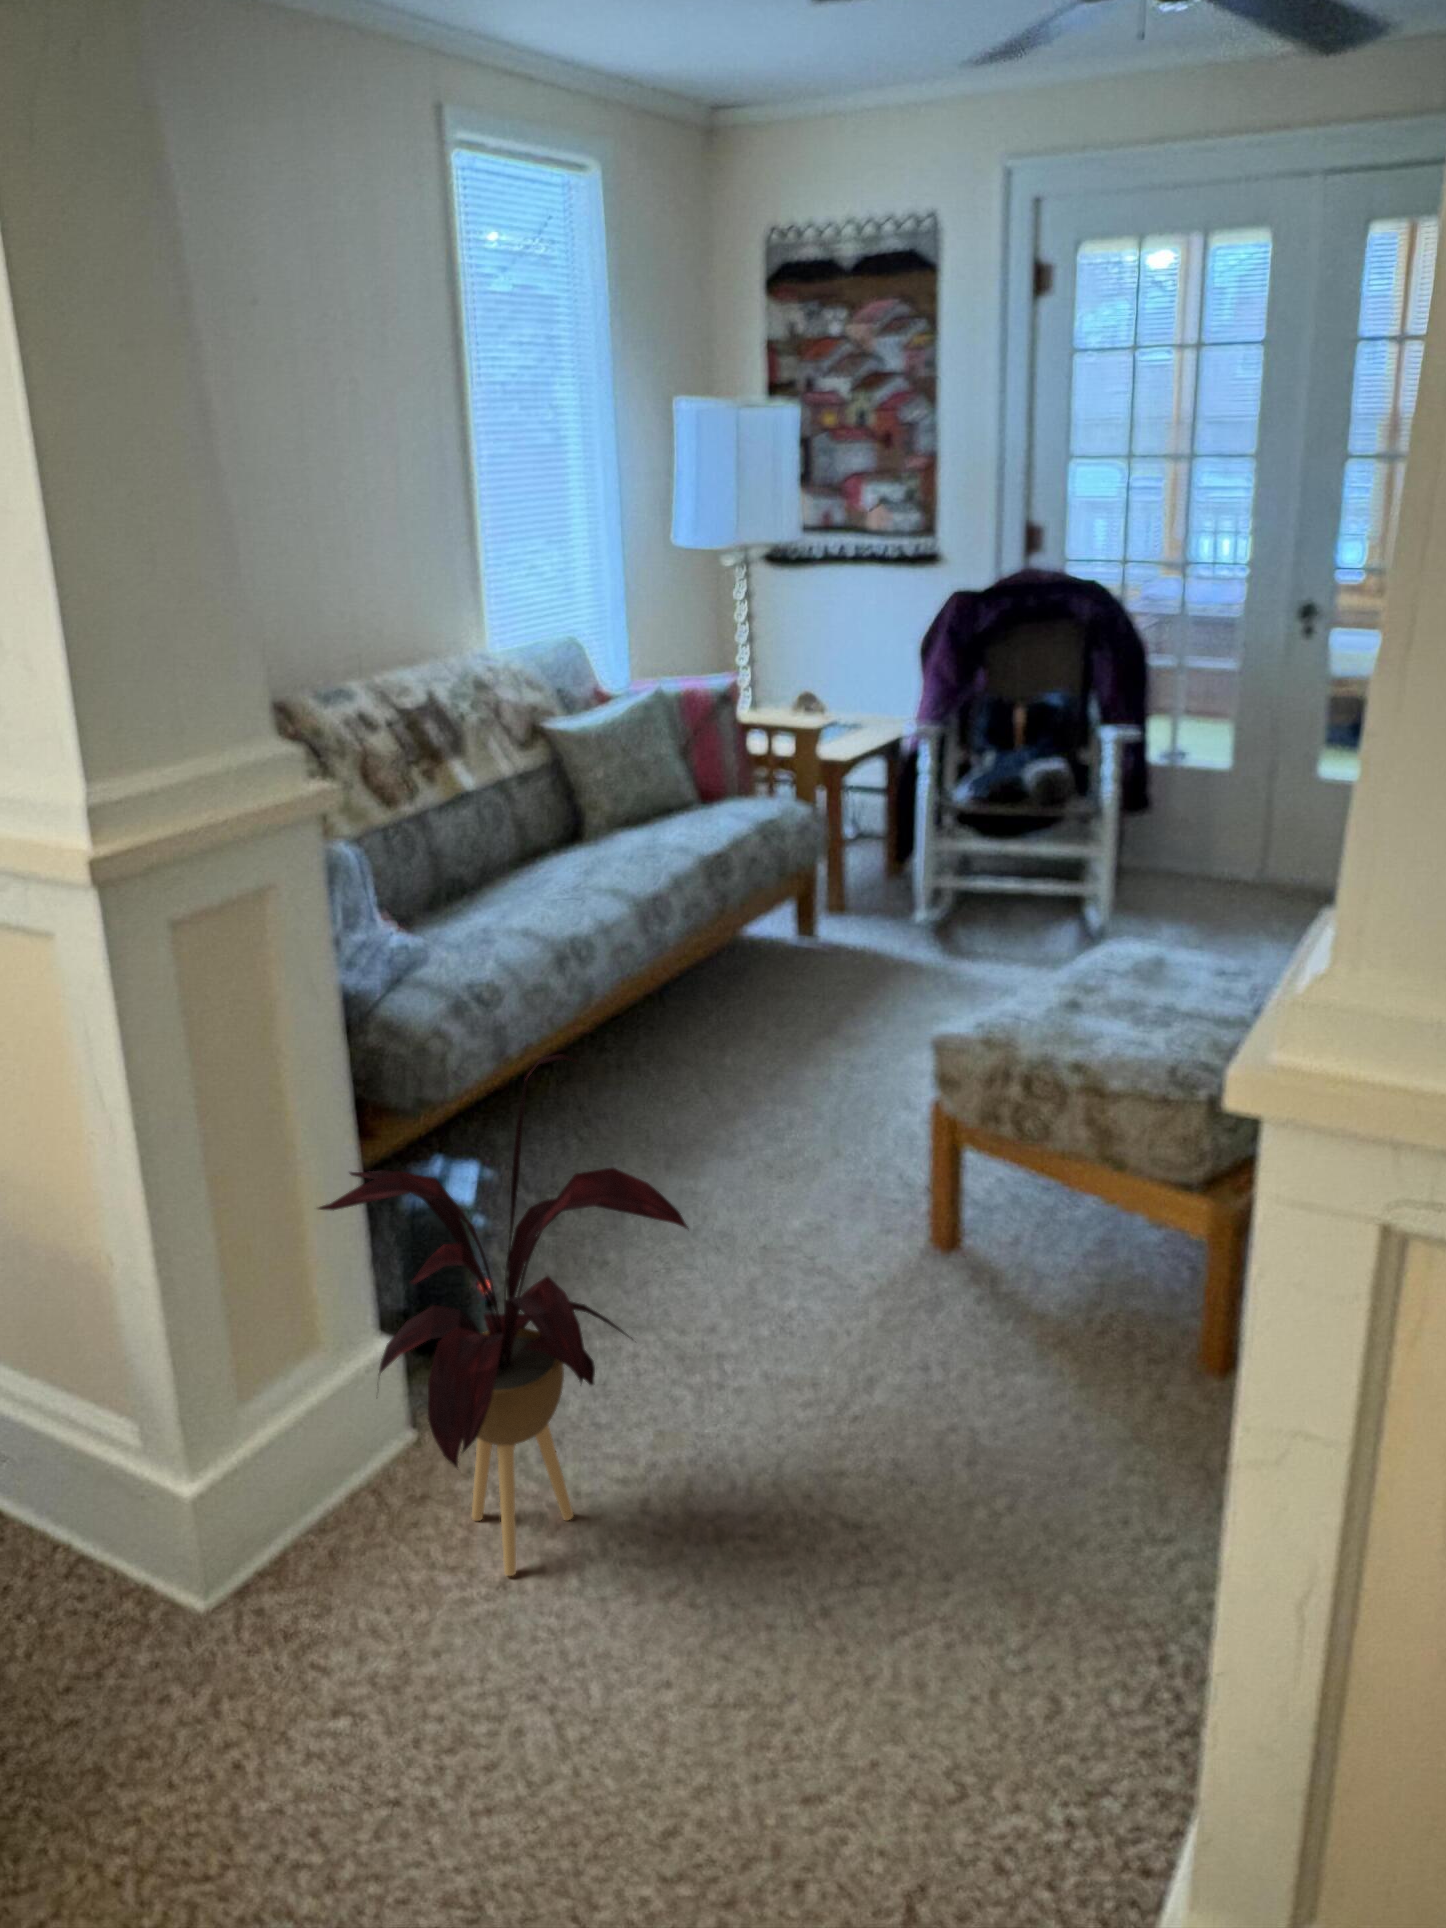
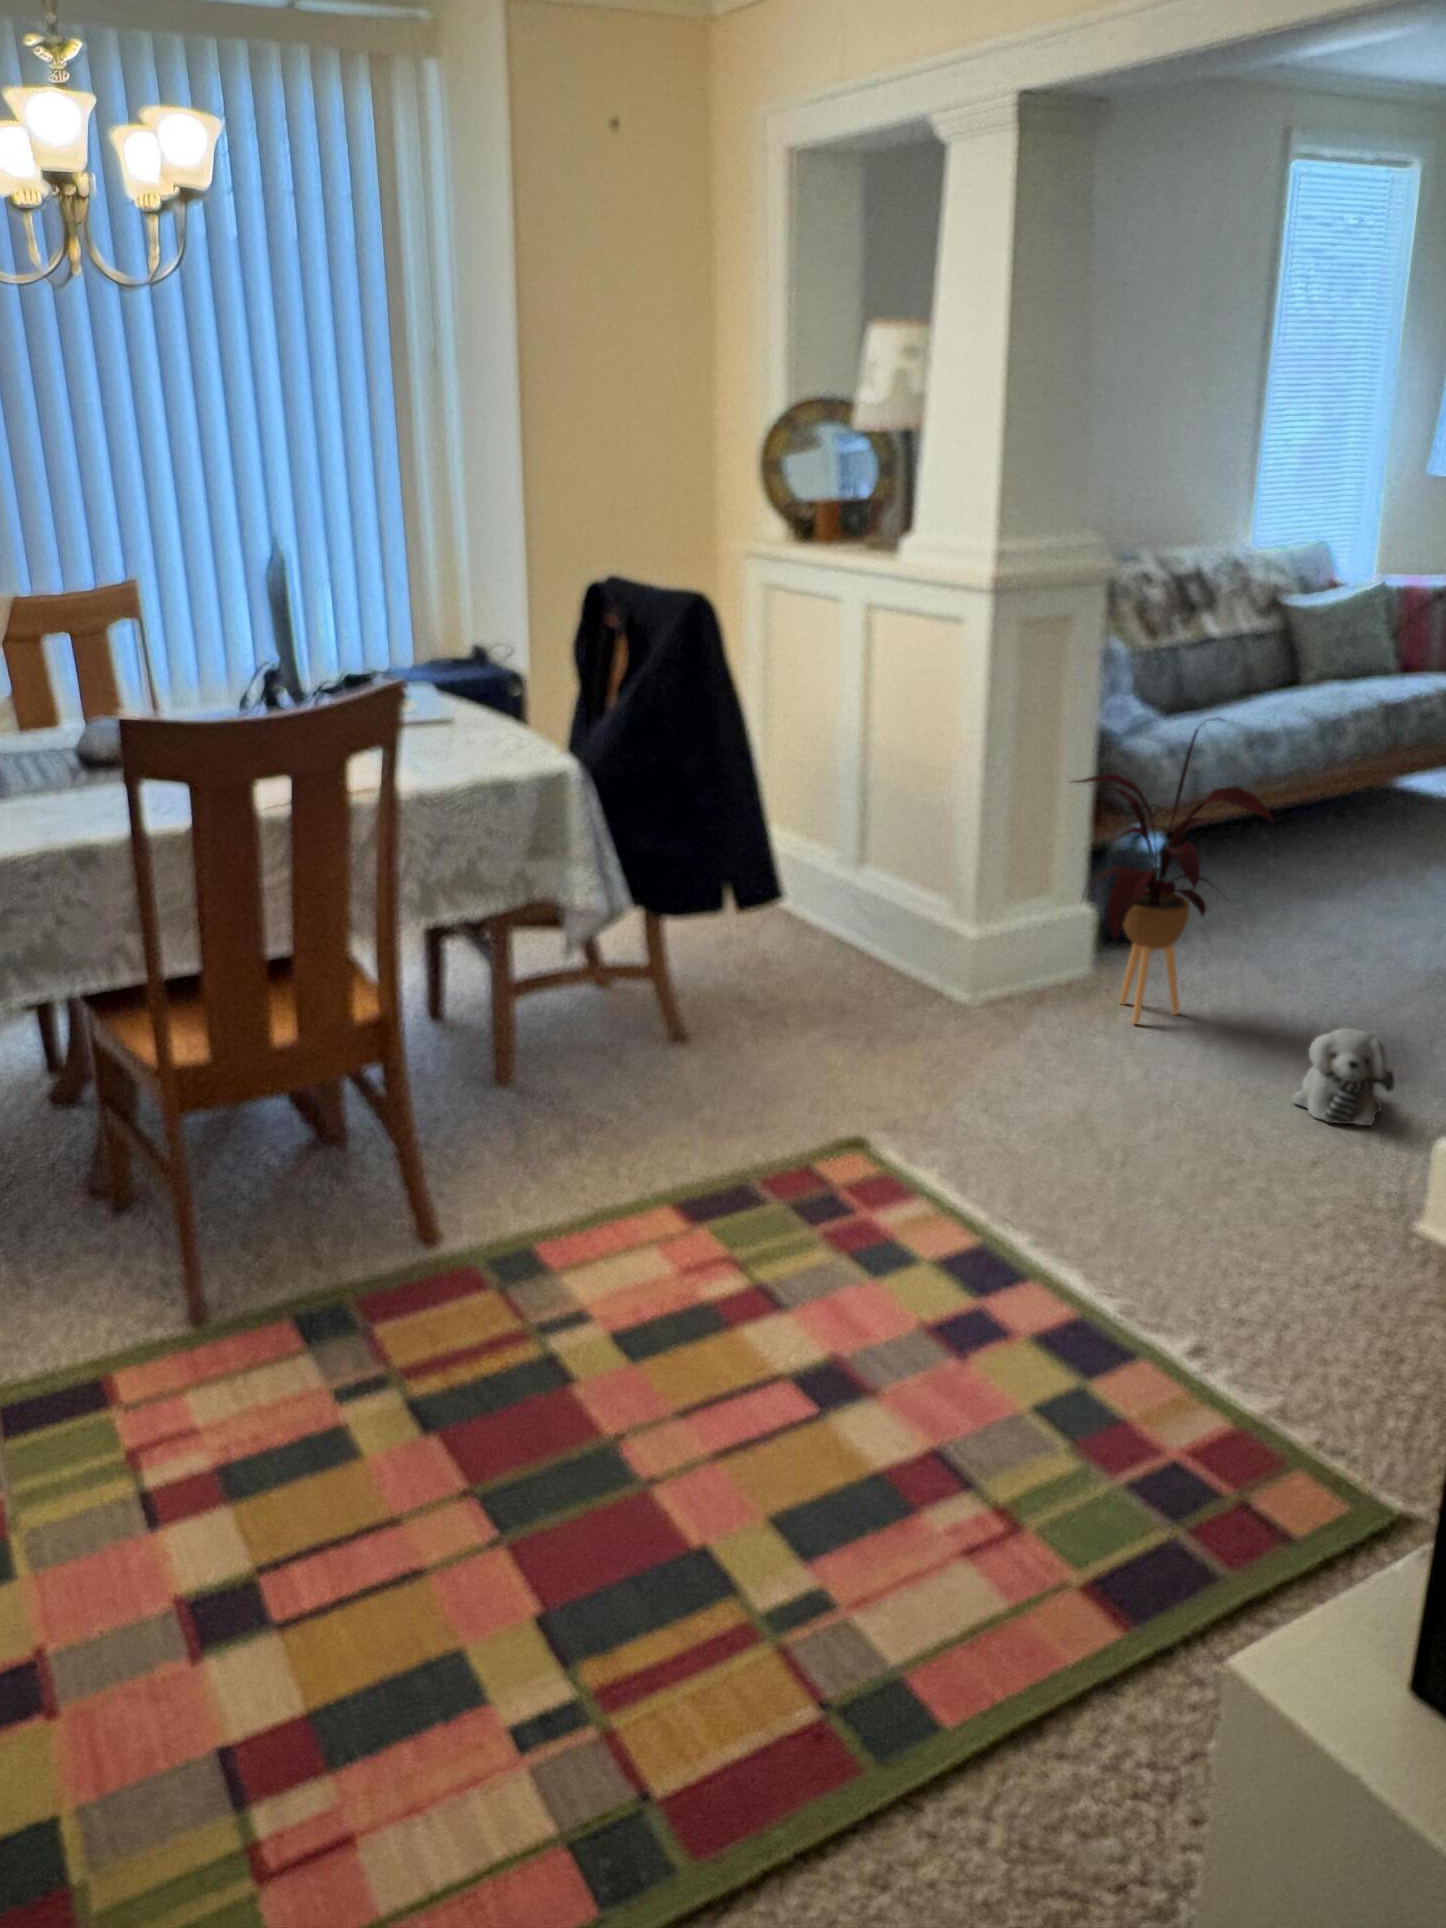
plush toy: none [813,1572,968,1761] -> present [1292,1028,1395,1126]

